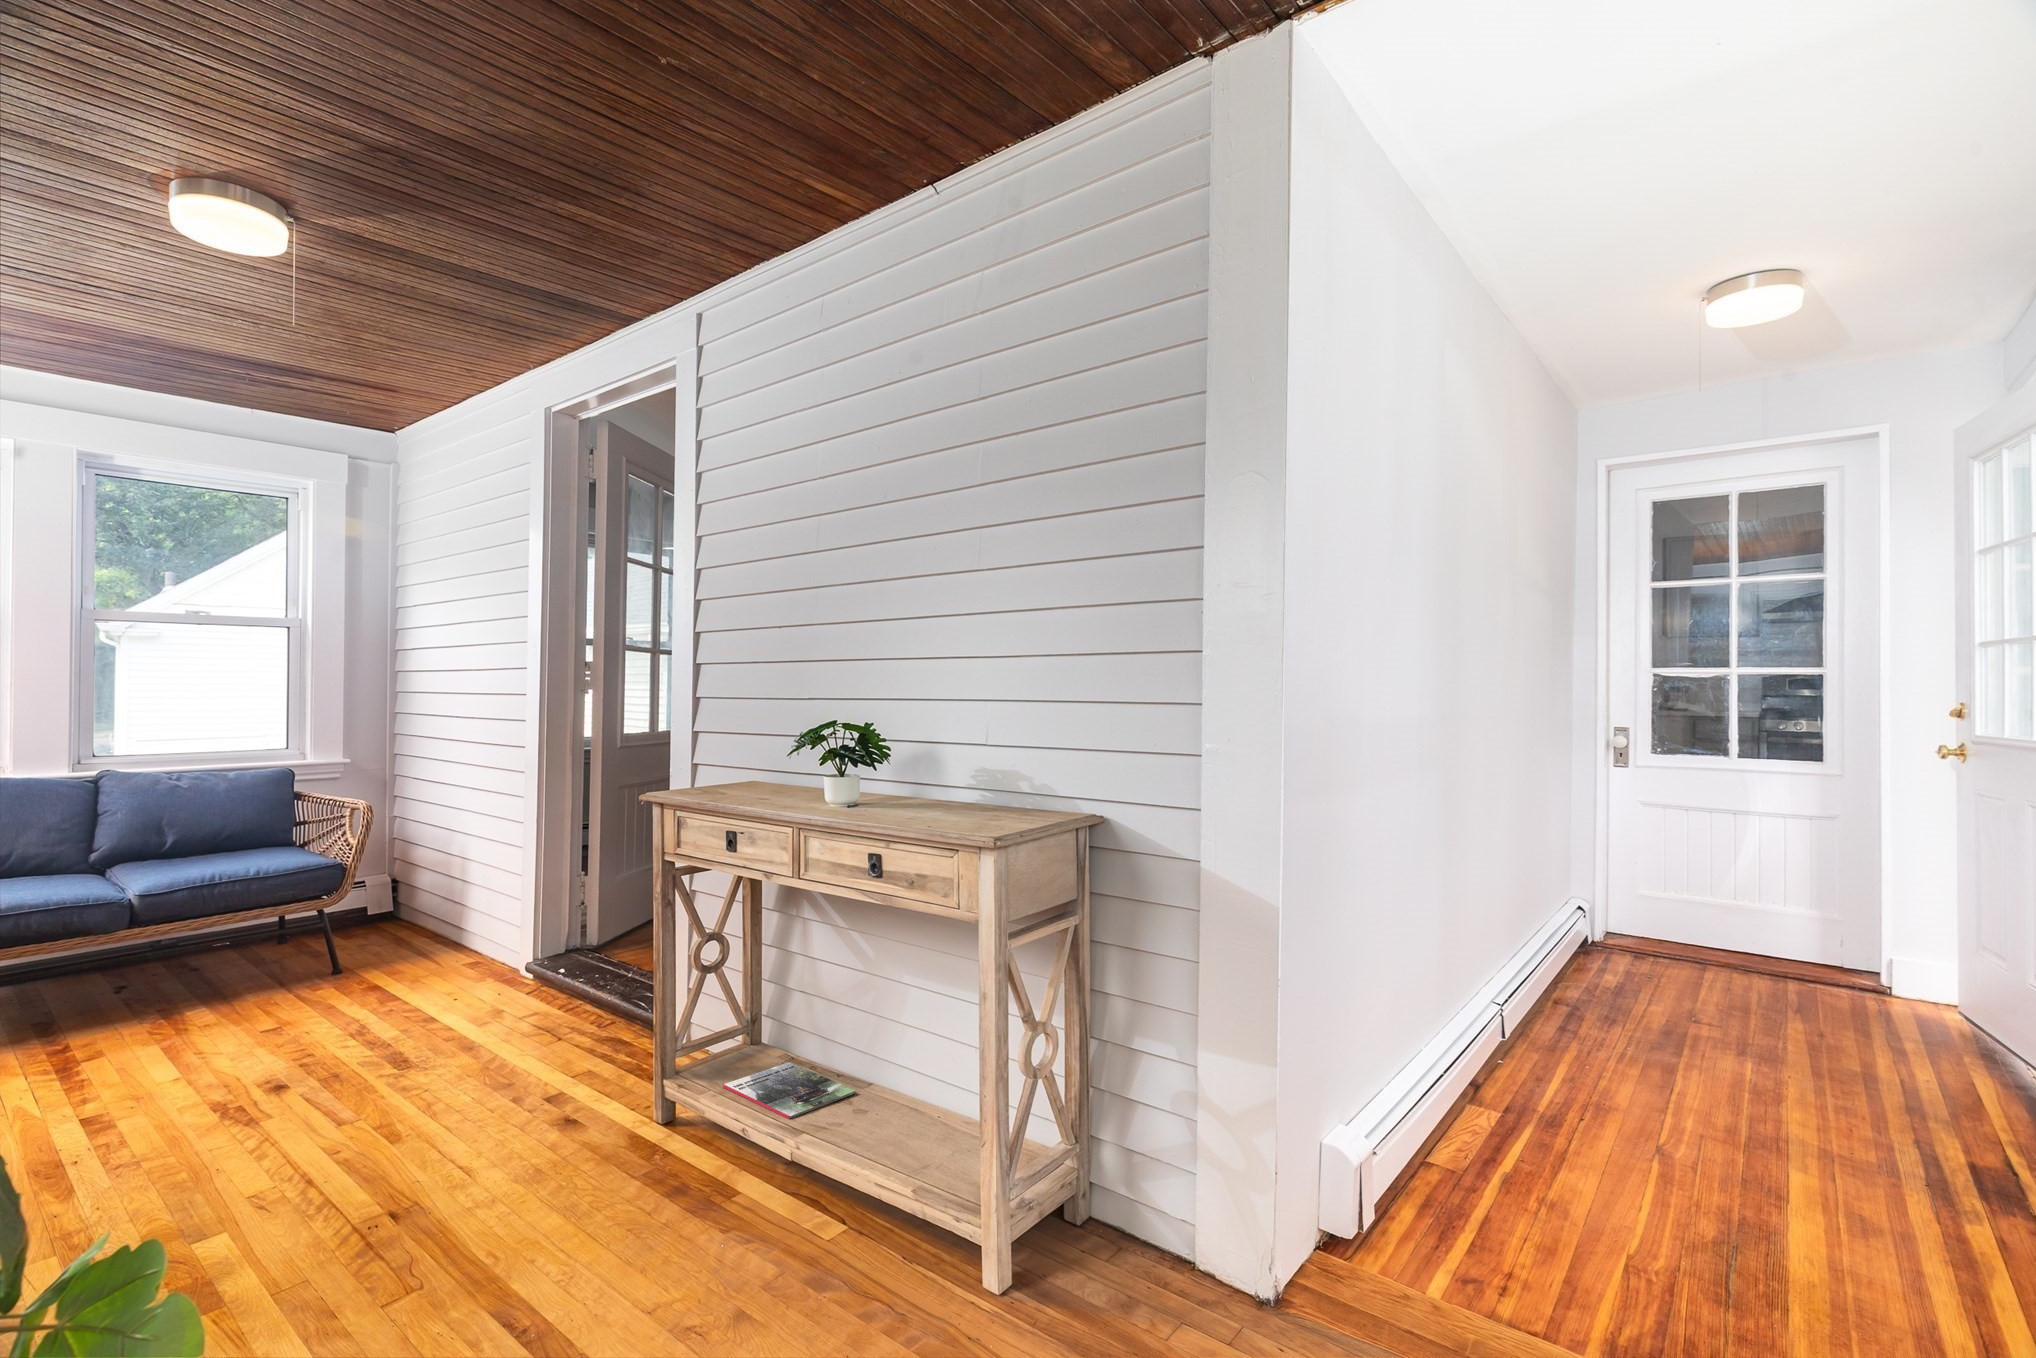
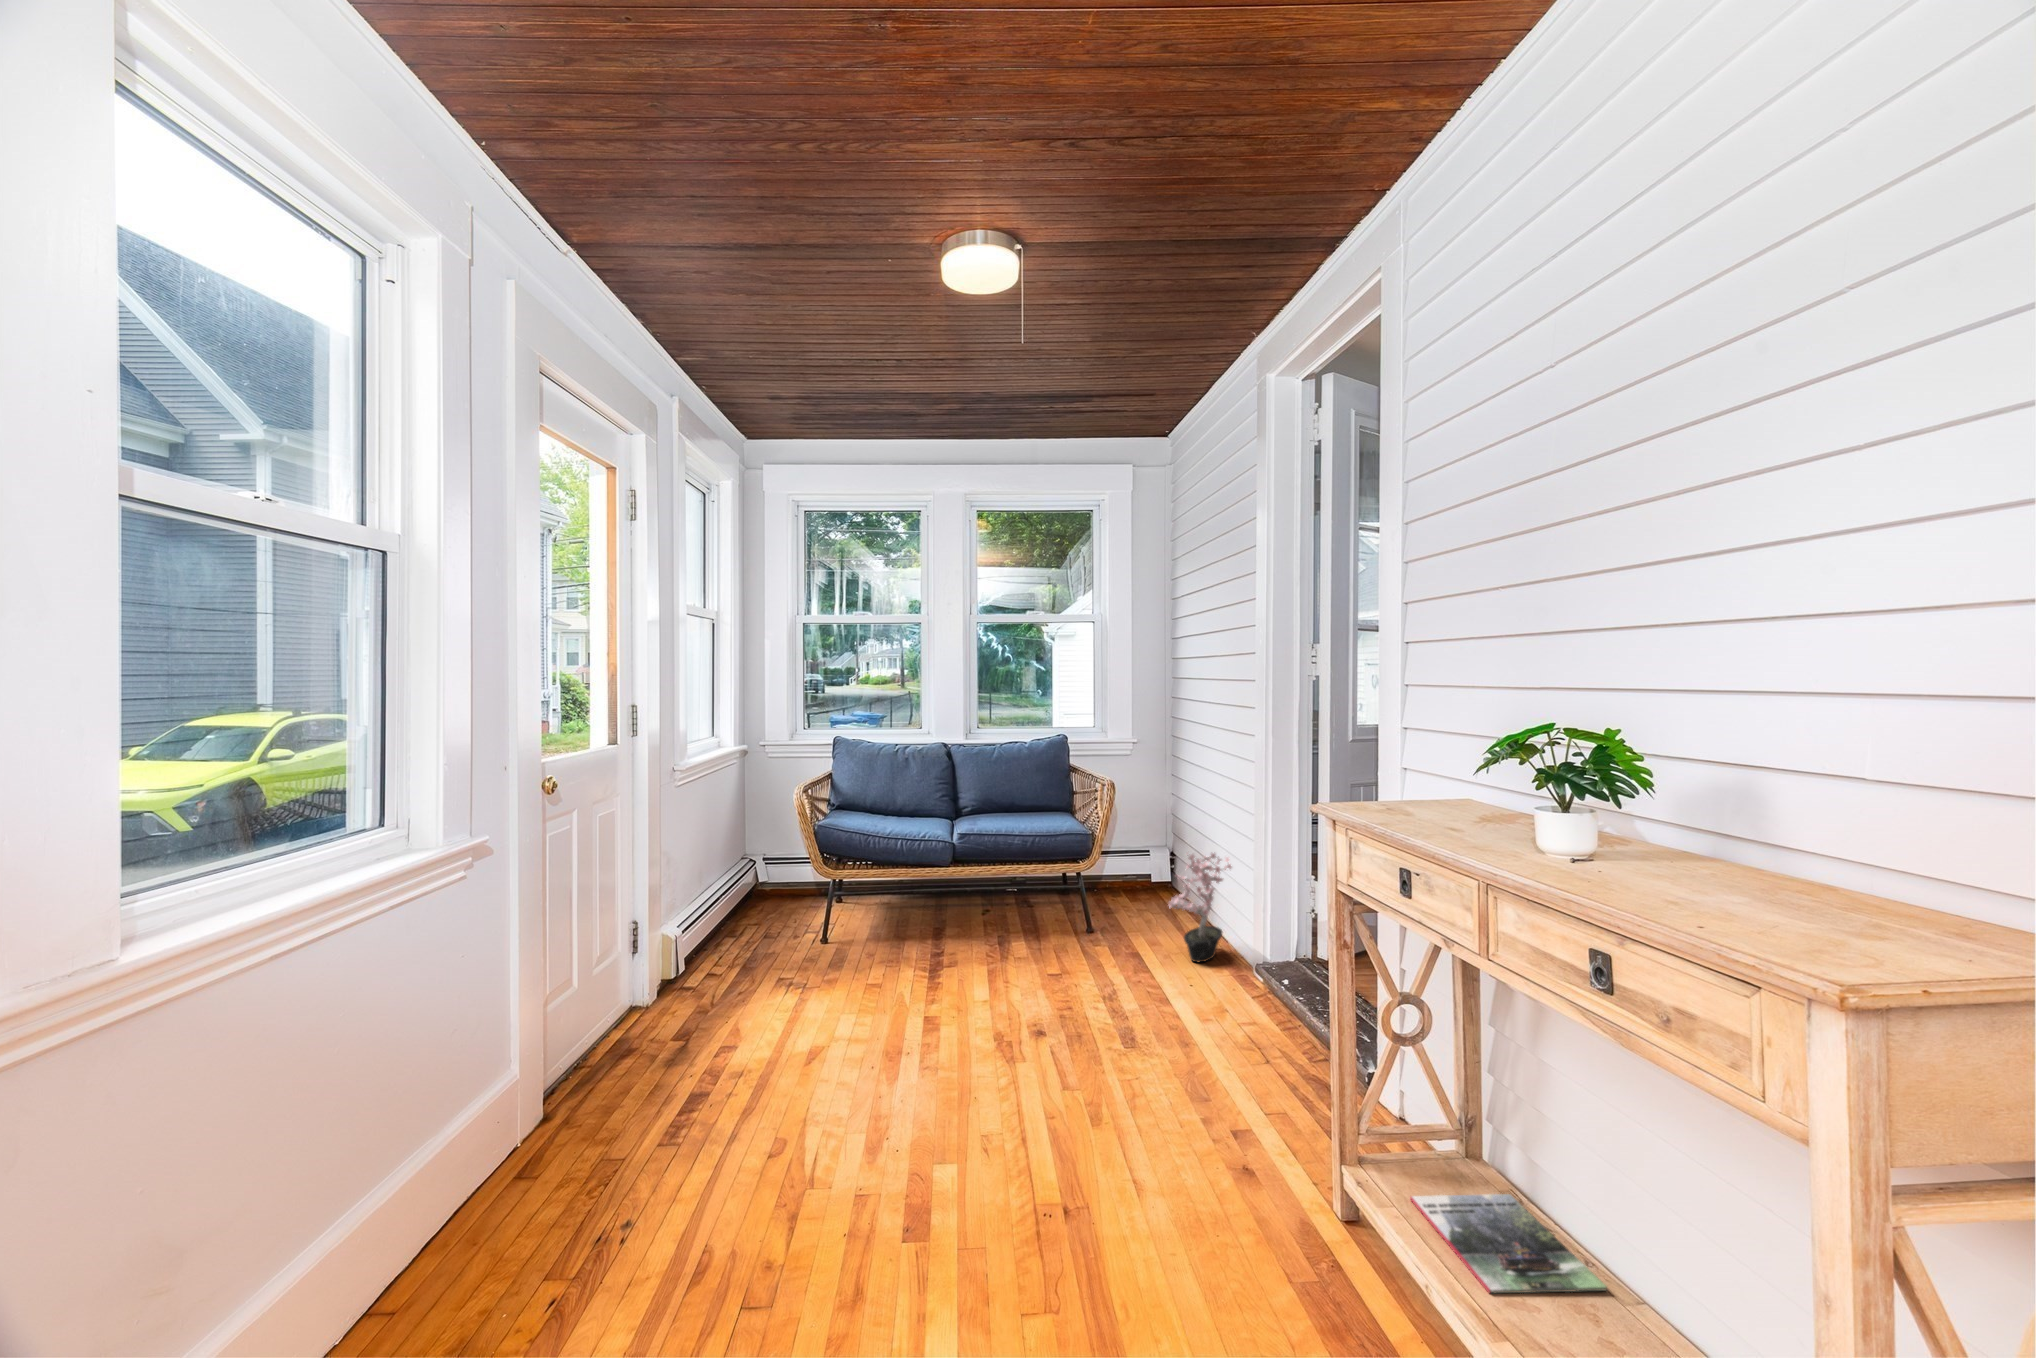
potted plant: none [407,852,499,977] -> present [1169,853,1232,962]

